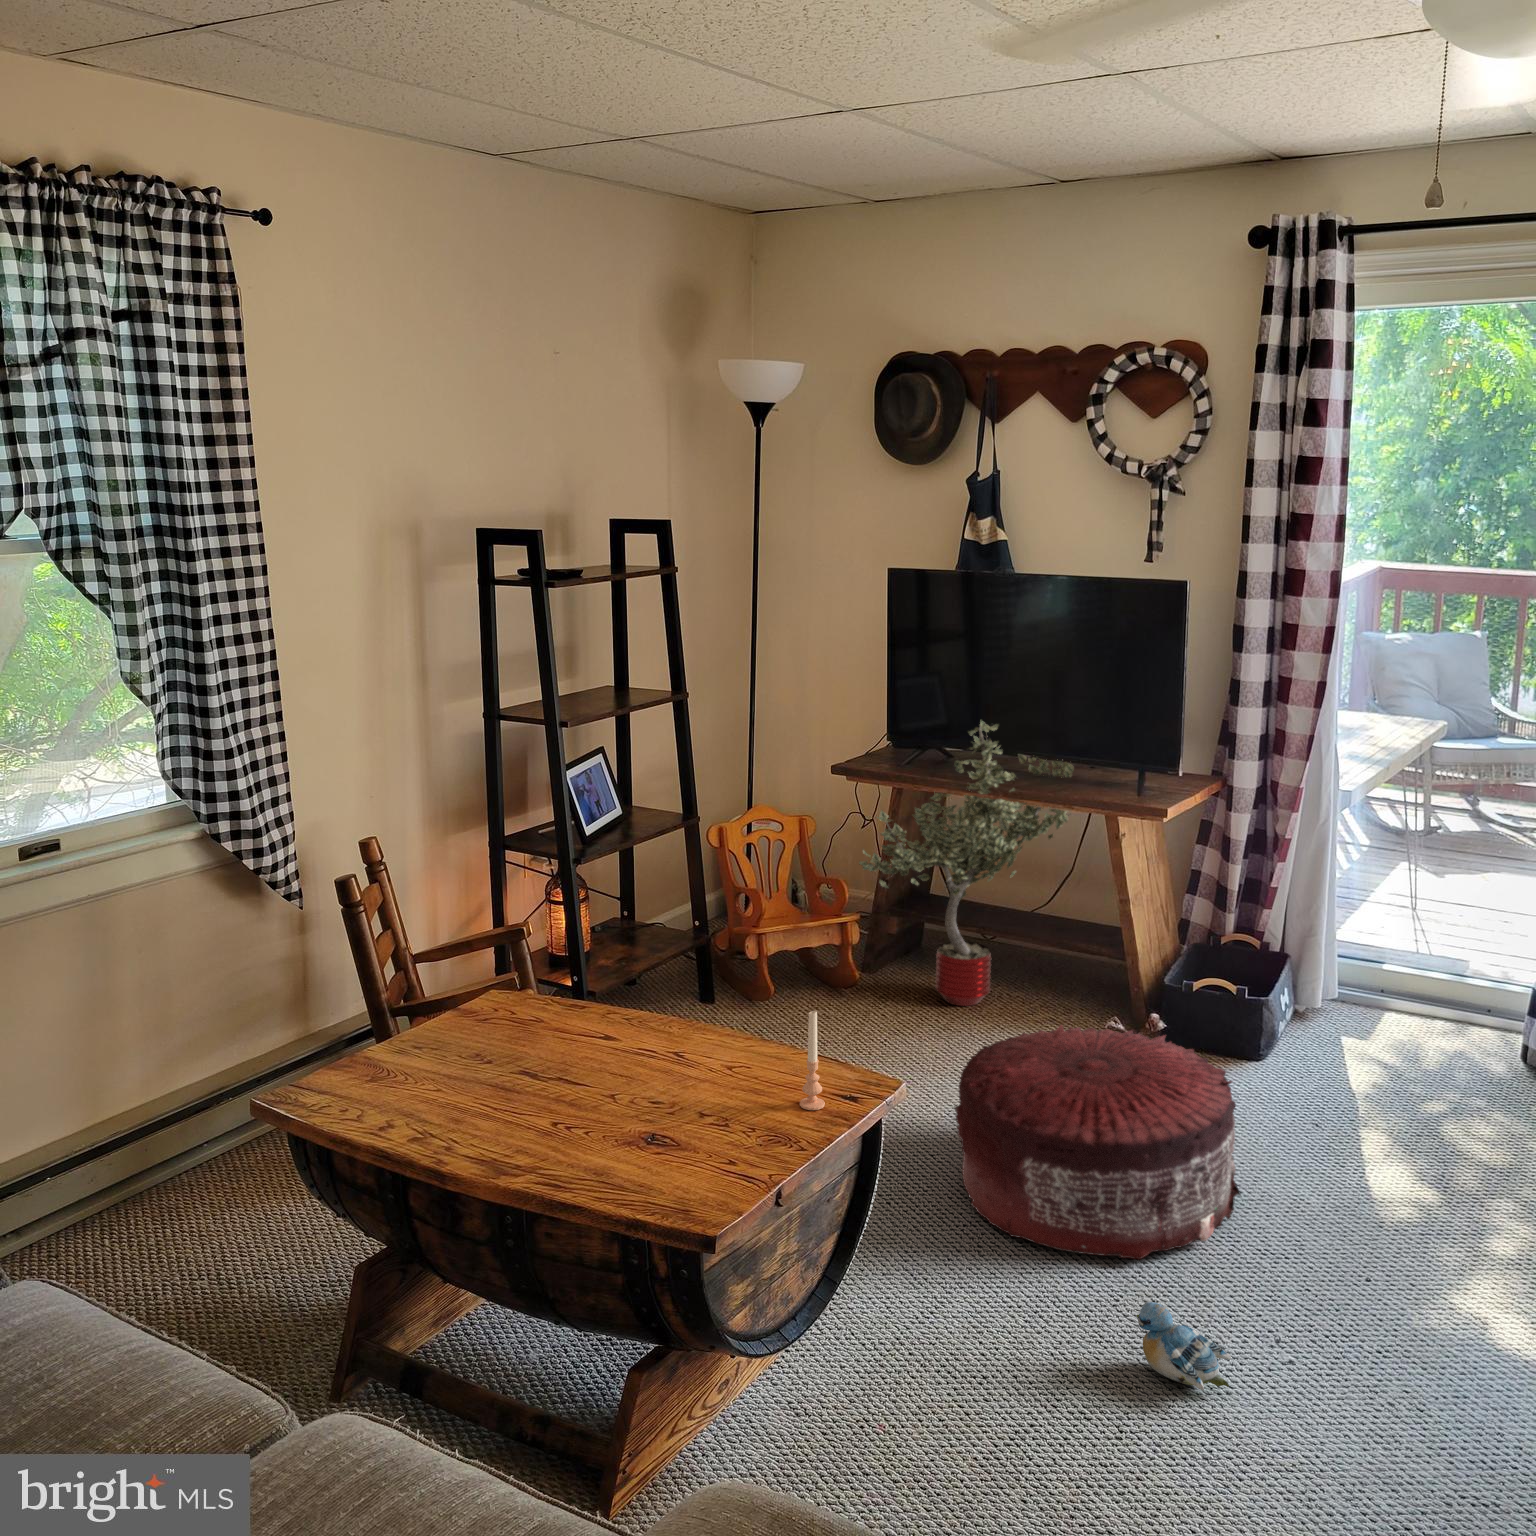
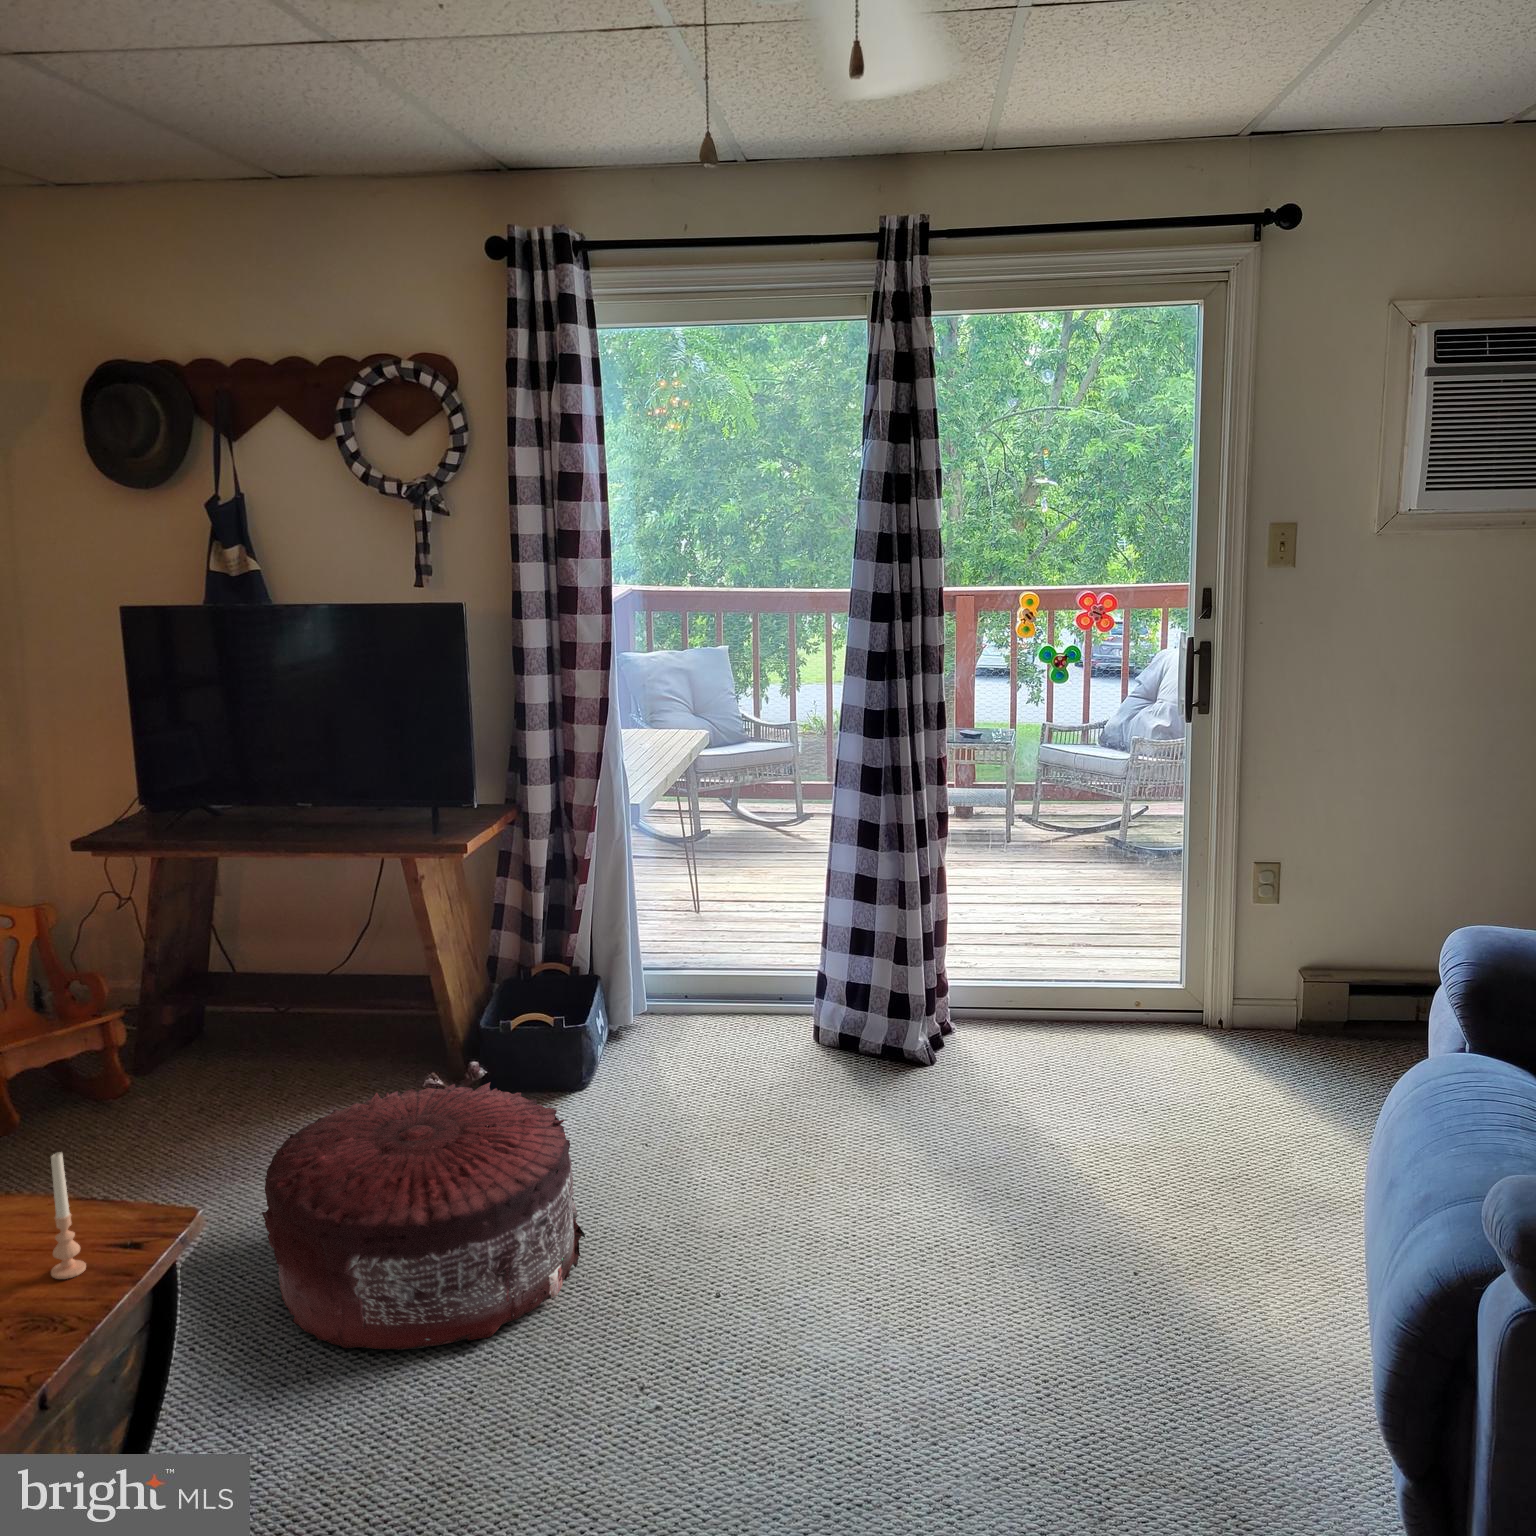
potted tree: present [859,721,1074,1006] -> none [119,767,364,1087]
plush toy: present [1136,1302,1231,1391] -> none [495,1389,601,1473]

